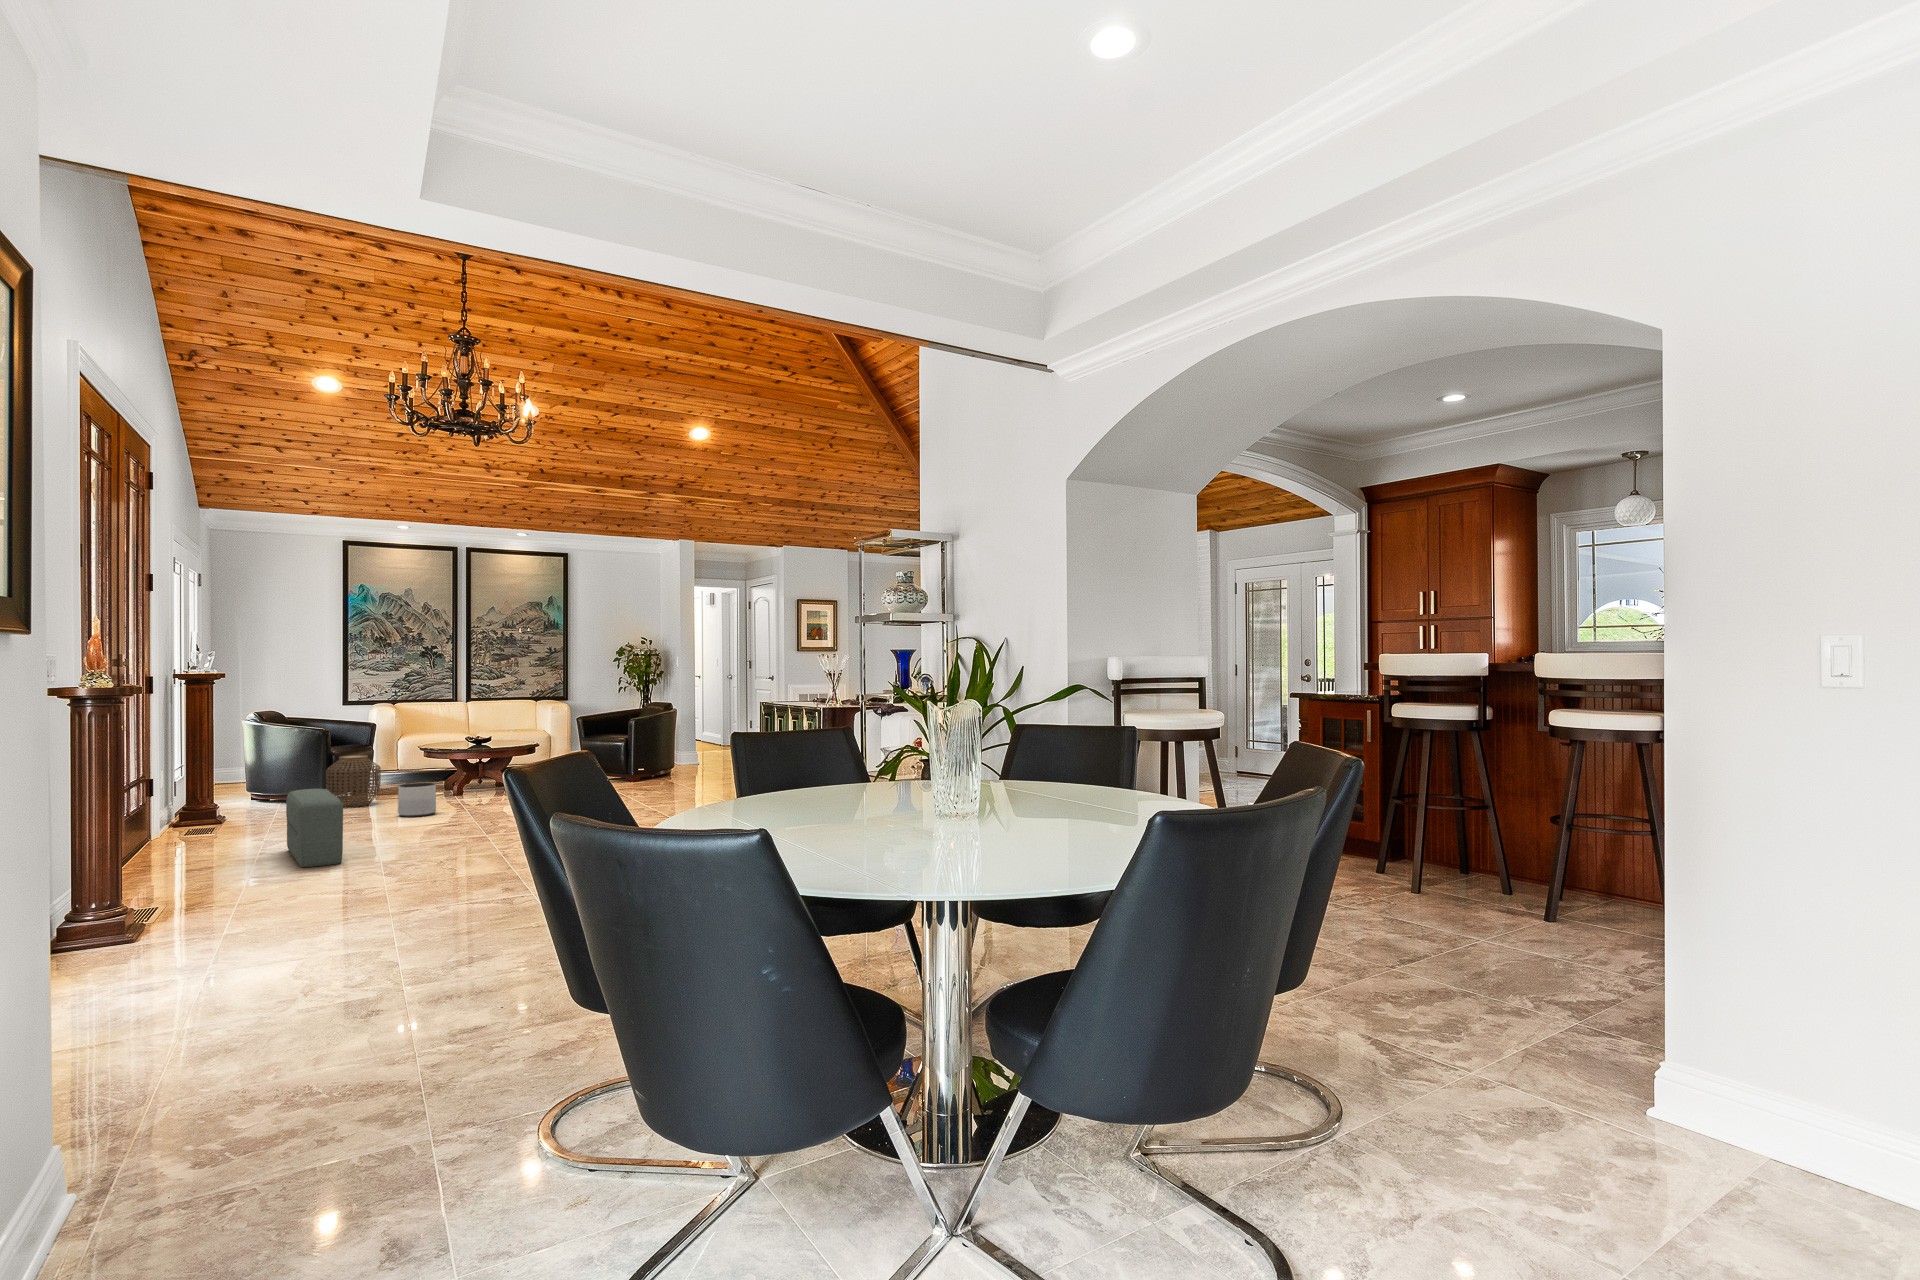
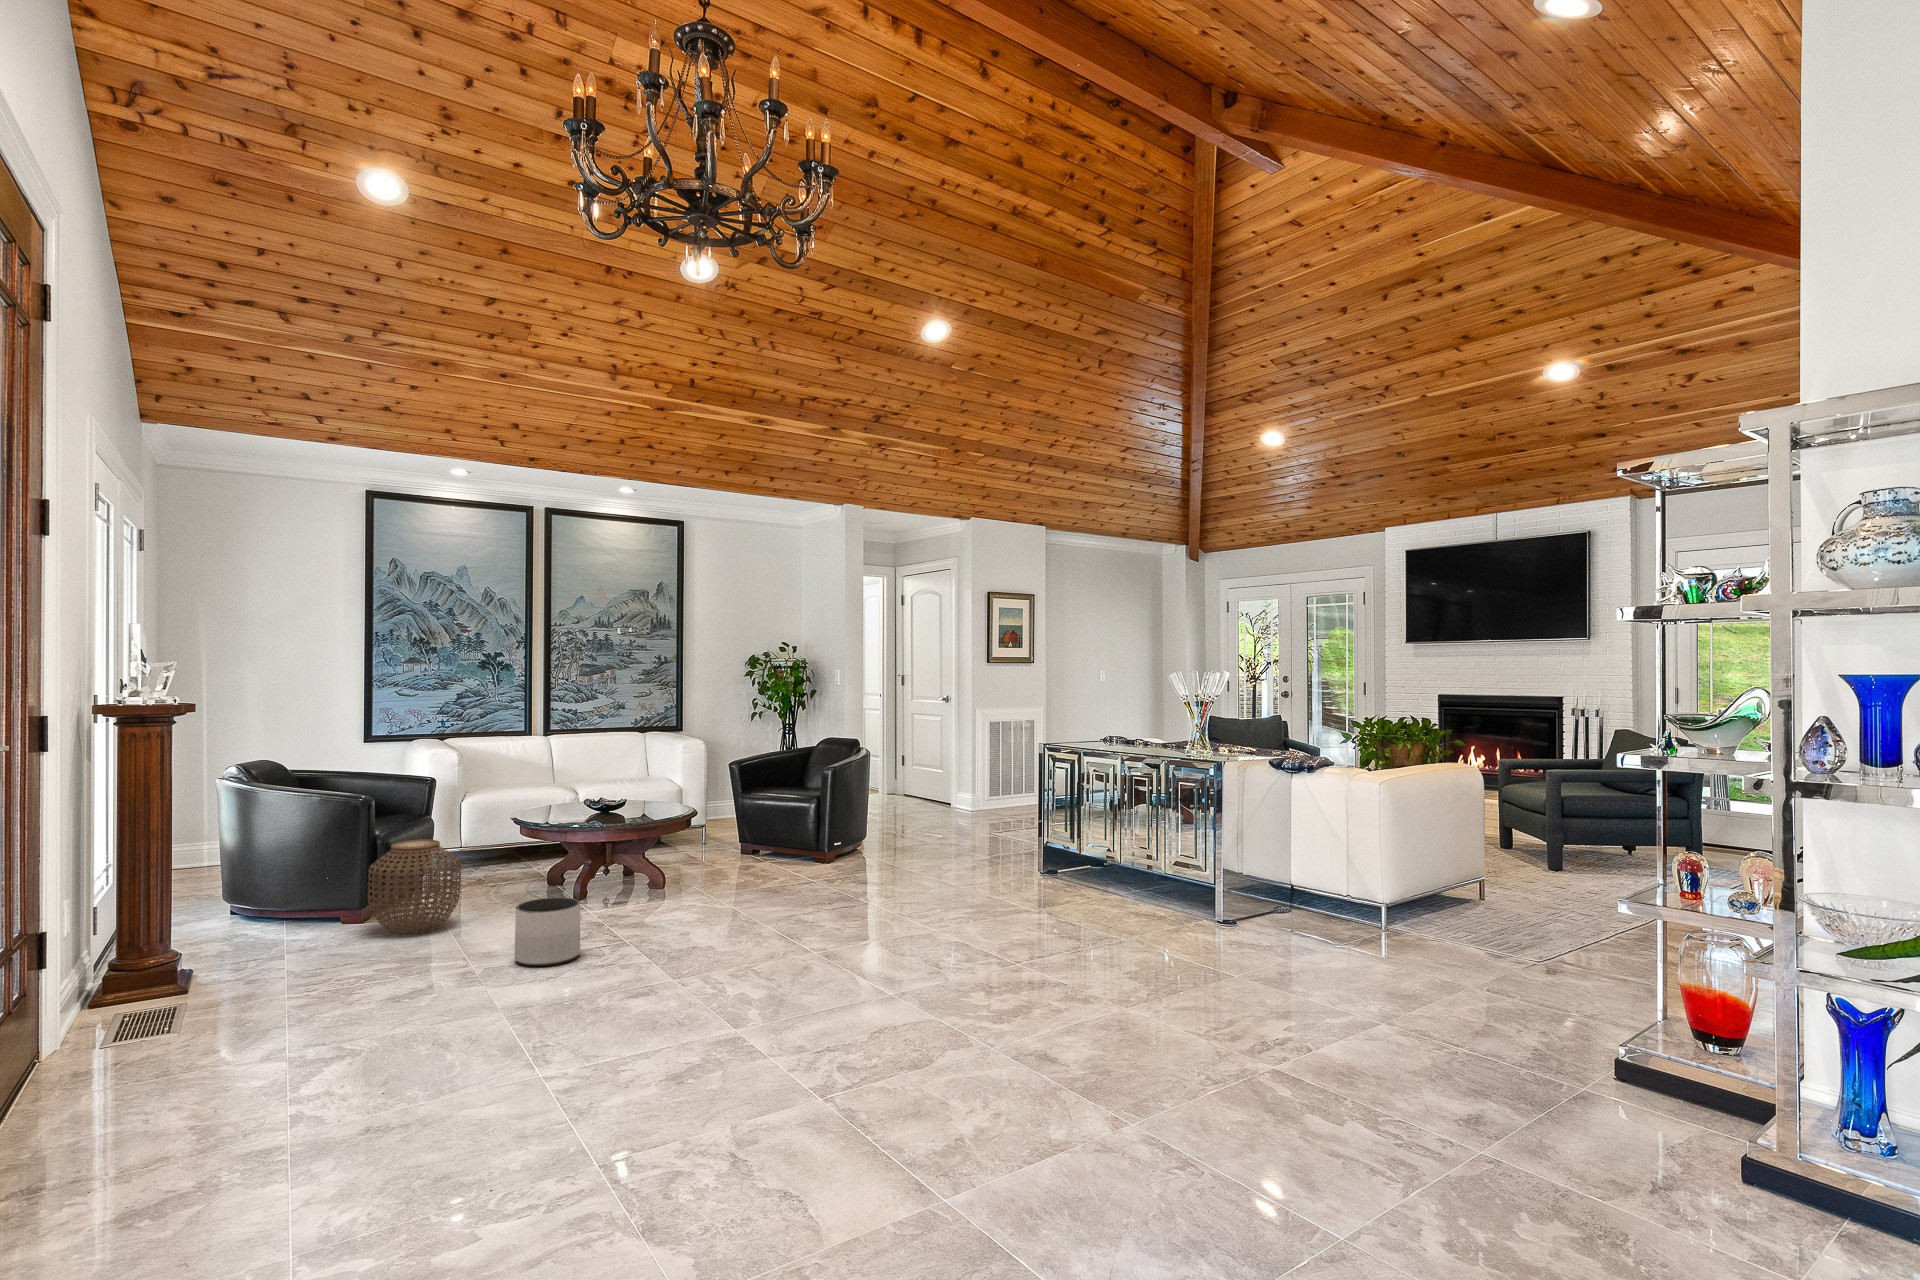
pouf: present [286,789,343,867] -> none [350,968,510,1211]

